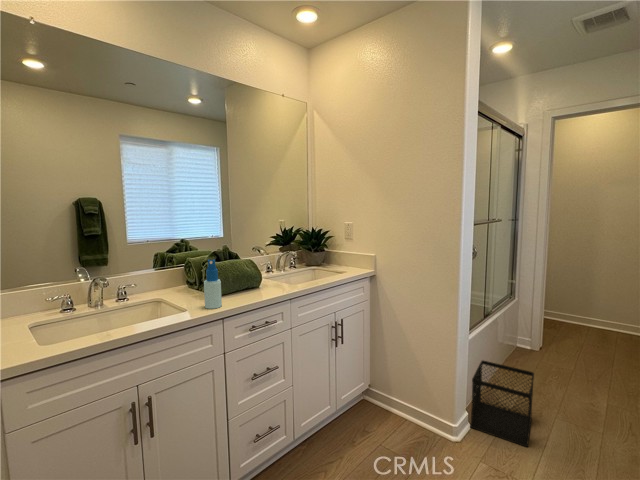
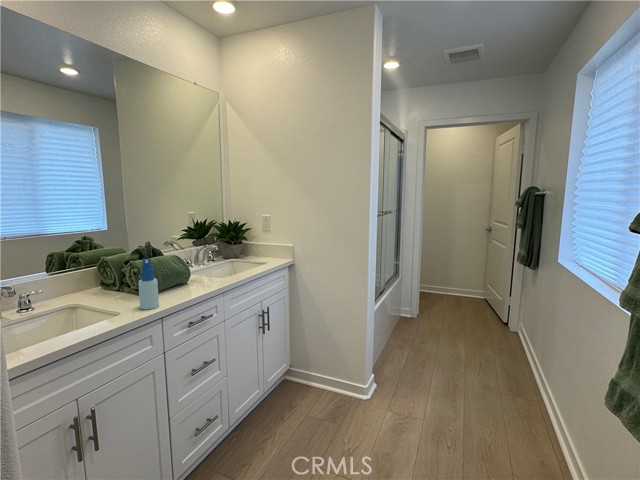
wastebasket: present [470,361,534,447] -> none [376,330,421,393]

